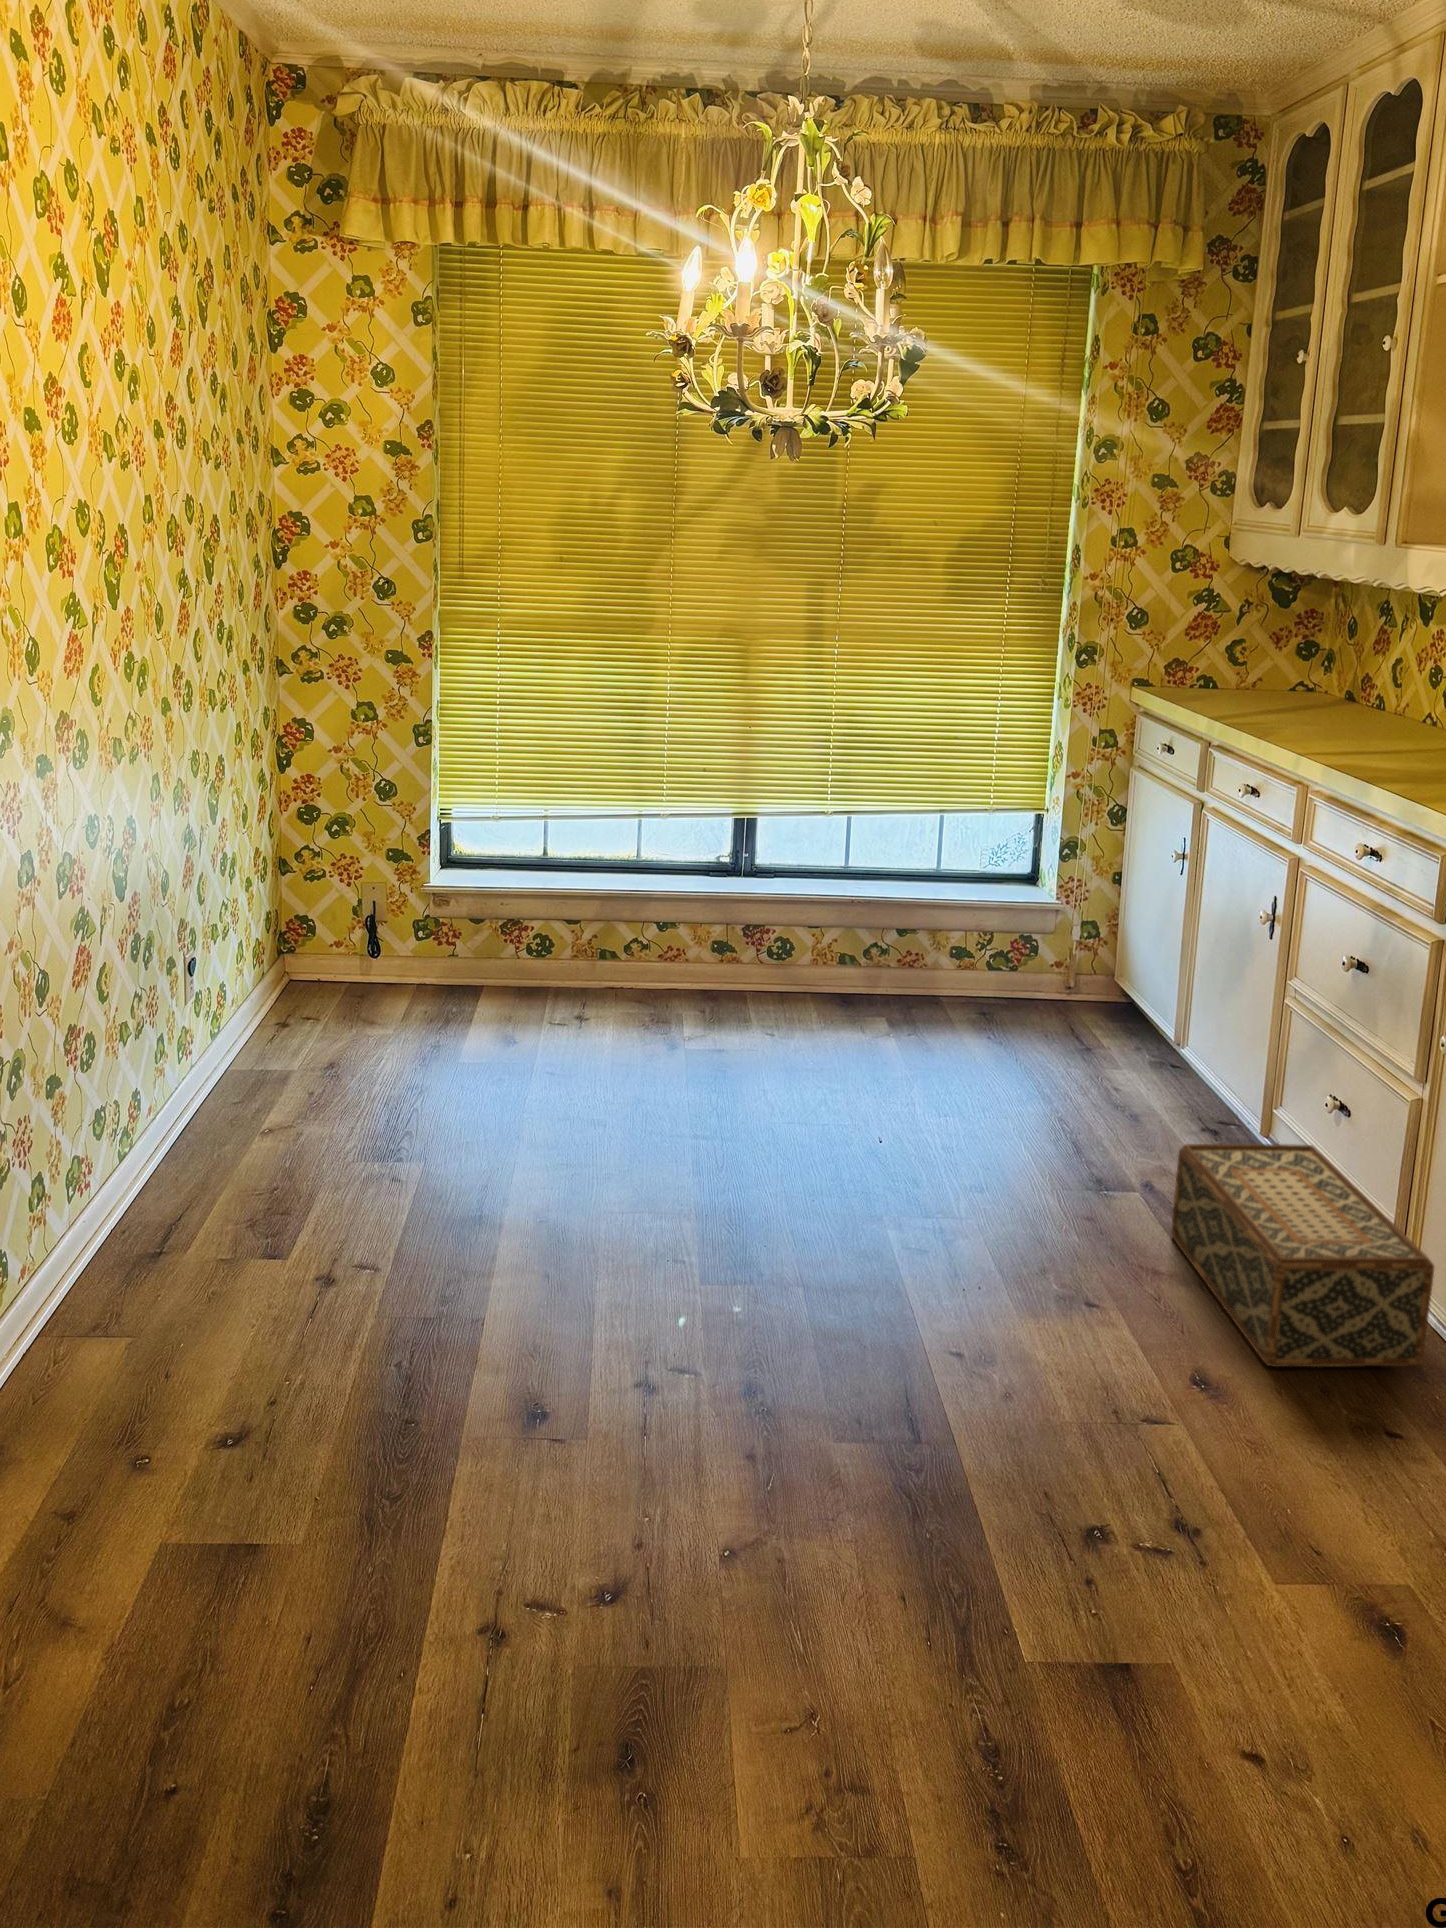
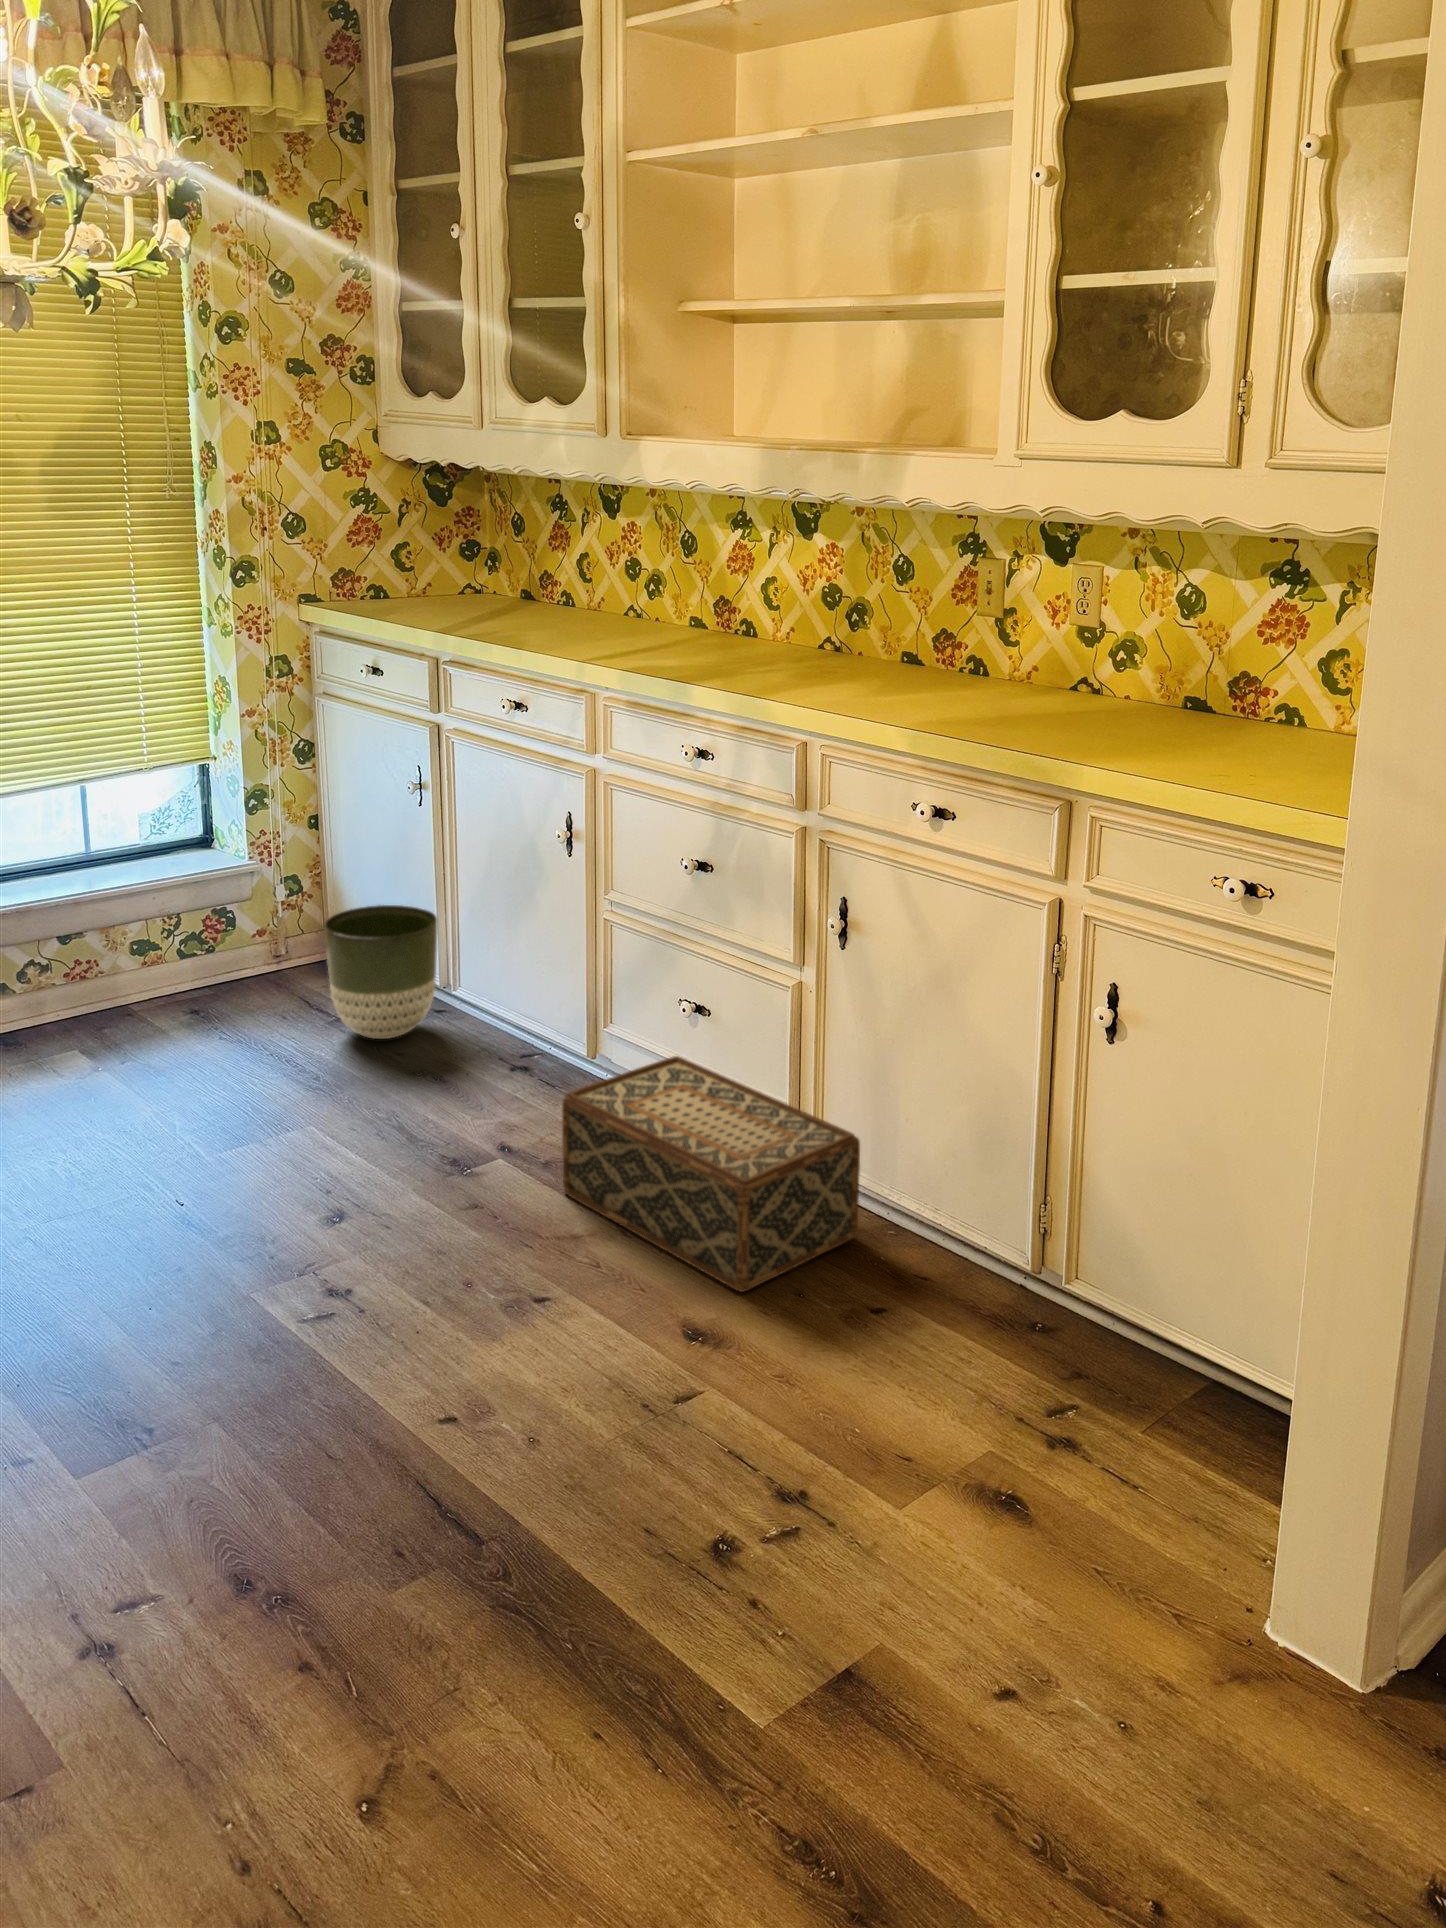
planter: none [1073,956,1174,1076] -> present [324,905,437,1039]

